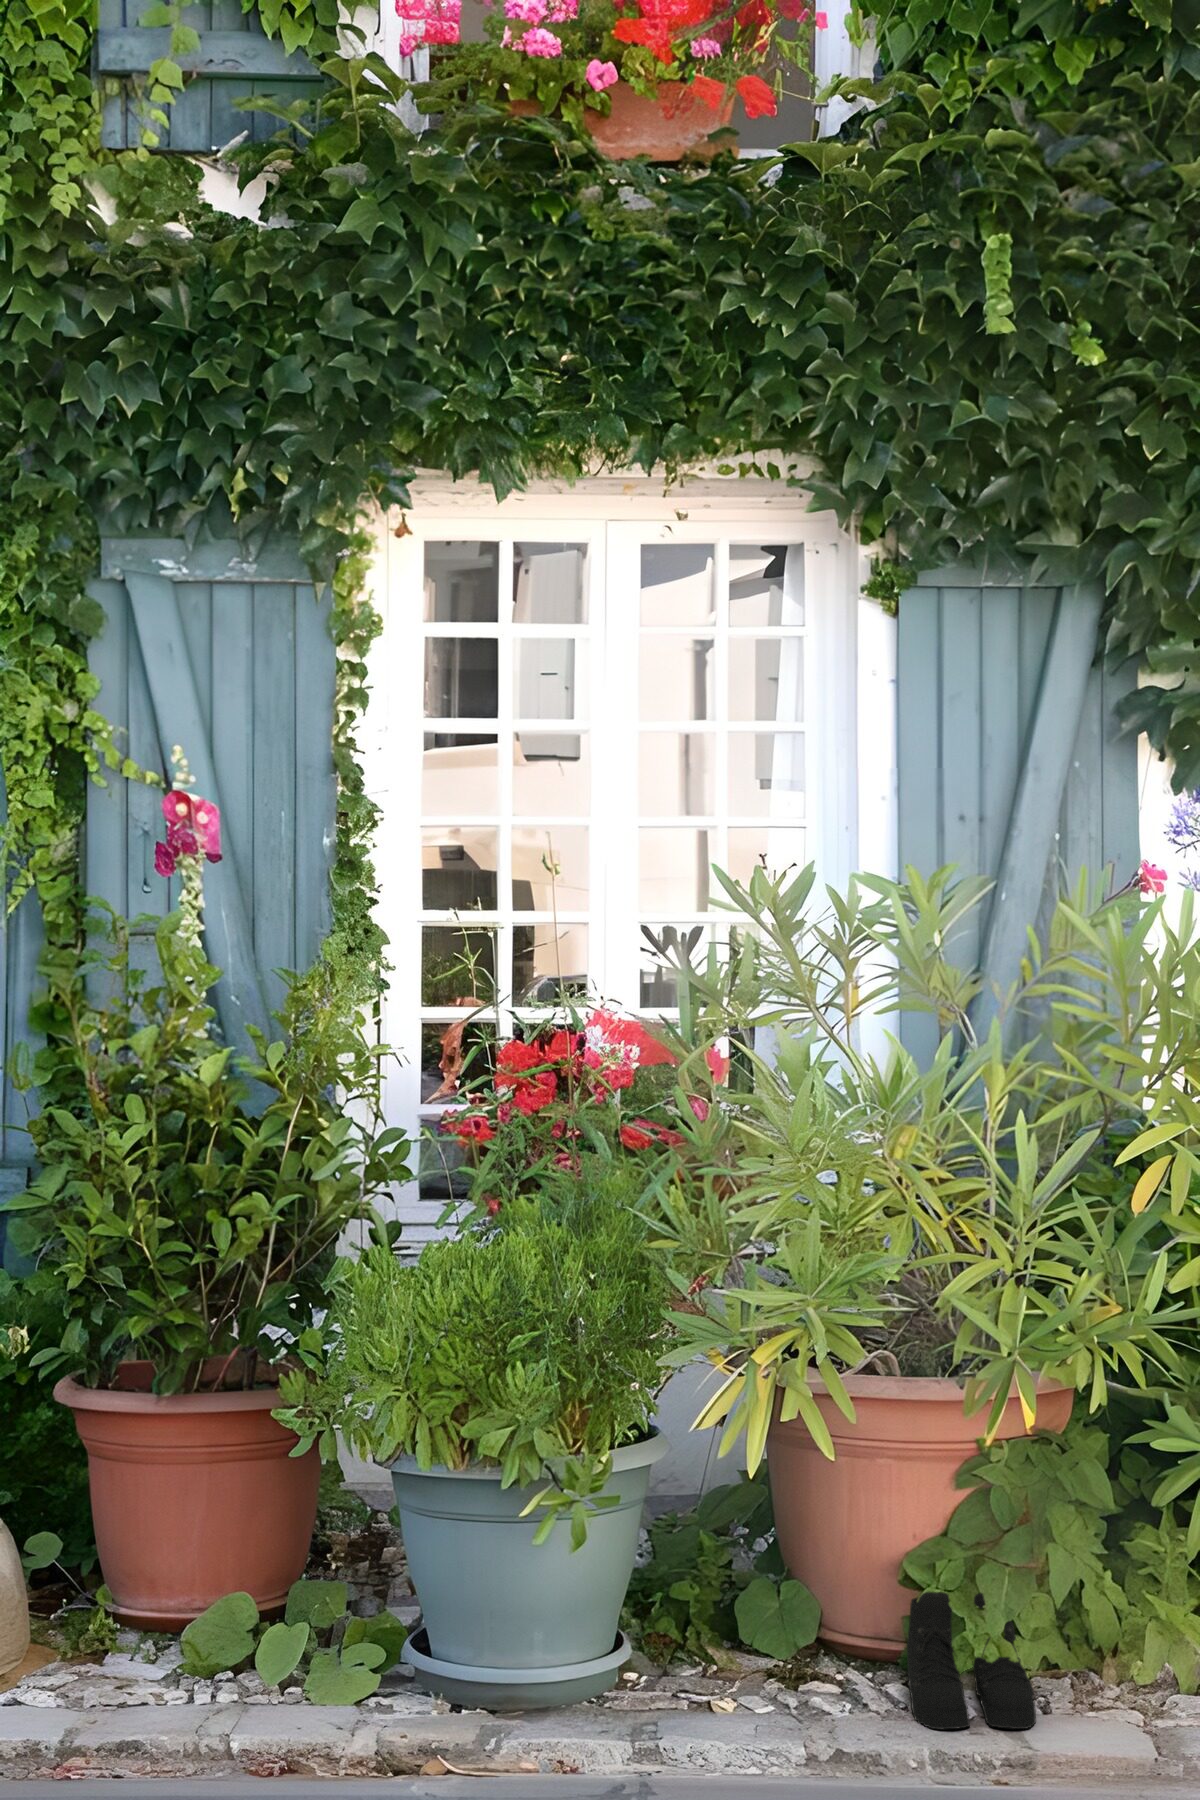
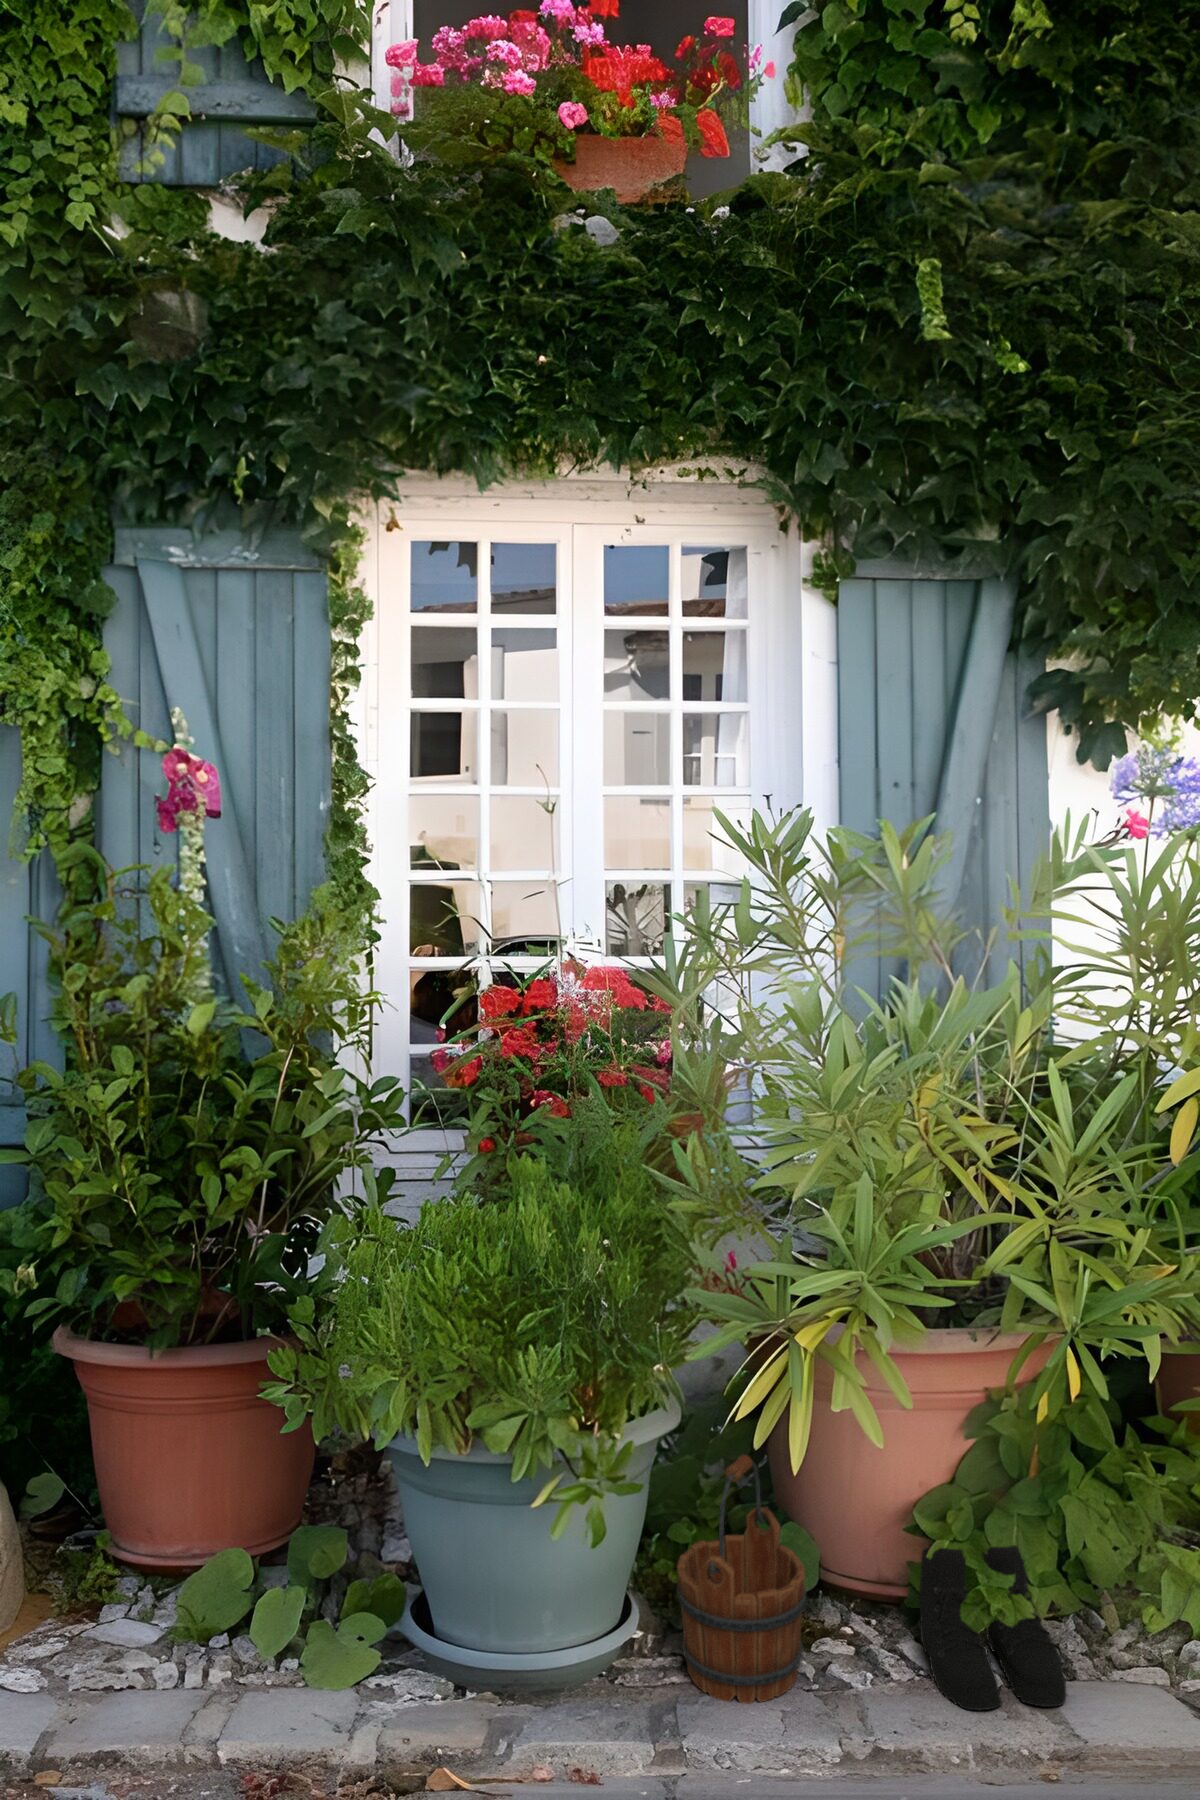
wooden bucket: none [665,1494,790,1722] -> present [677,1455,806,1704]

